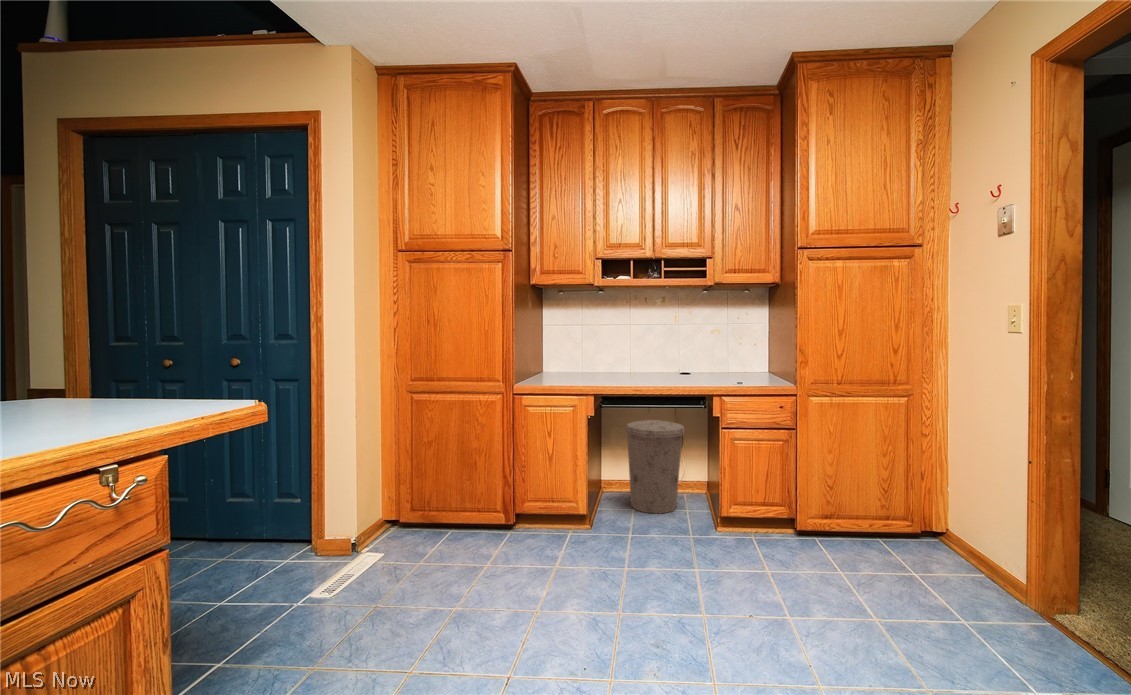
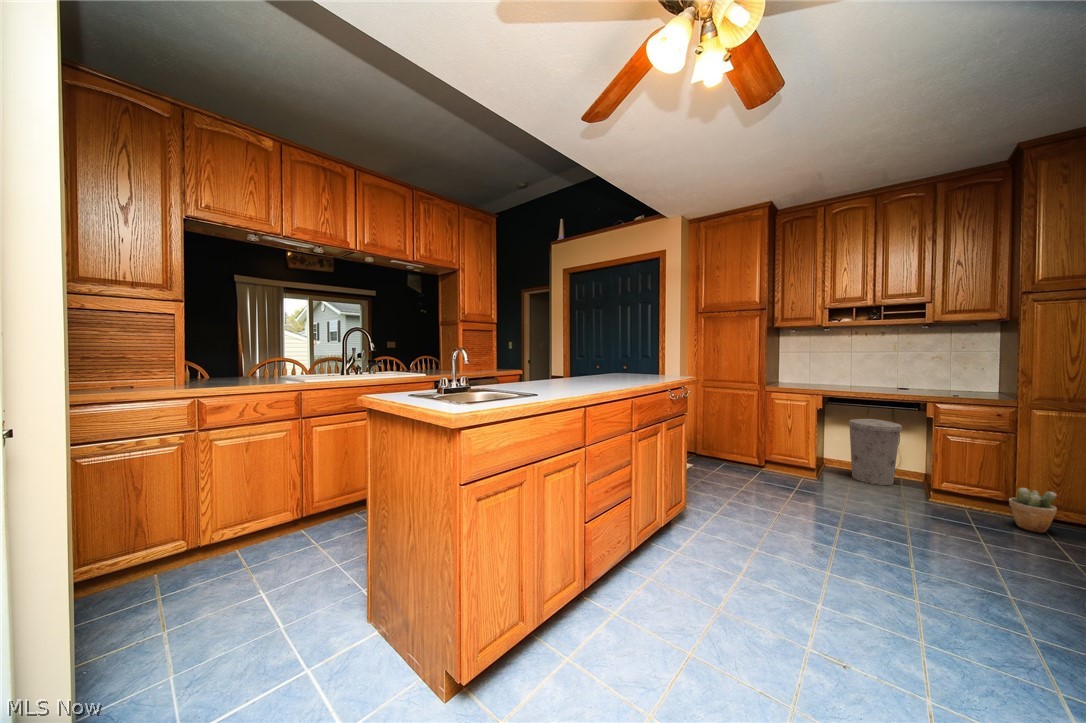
potted plant: none [792,497,834,551] -> present [1009,488,1057,533]

